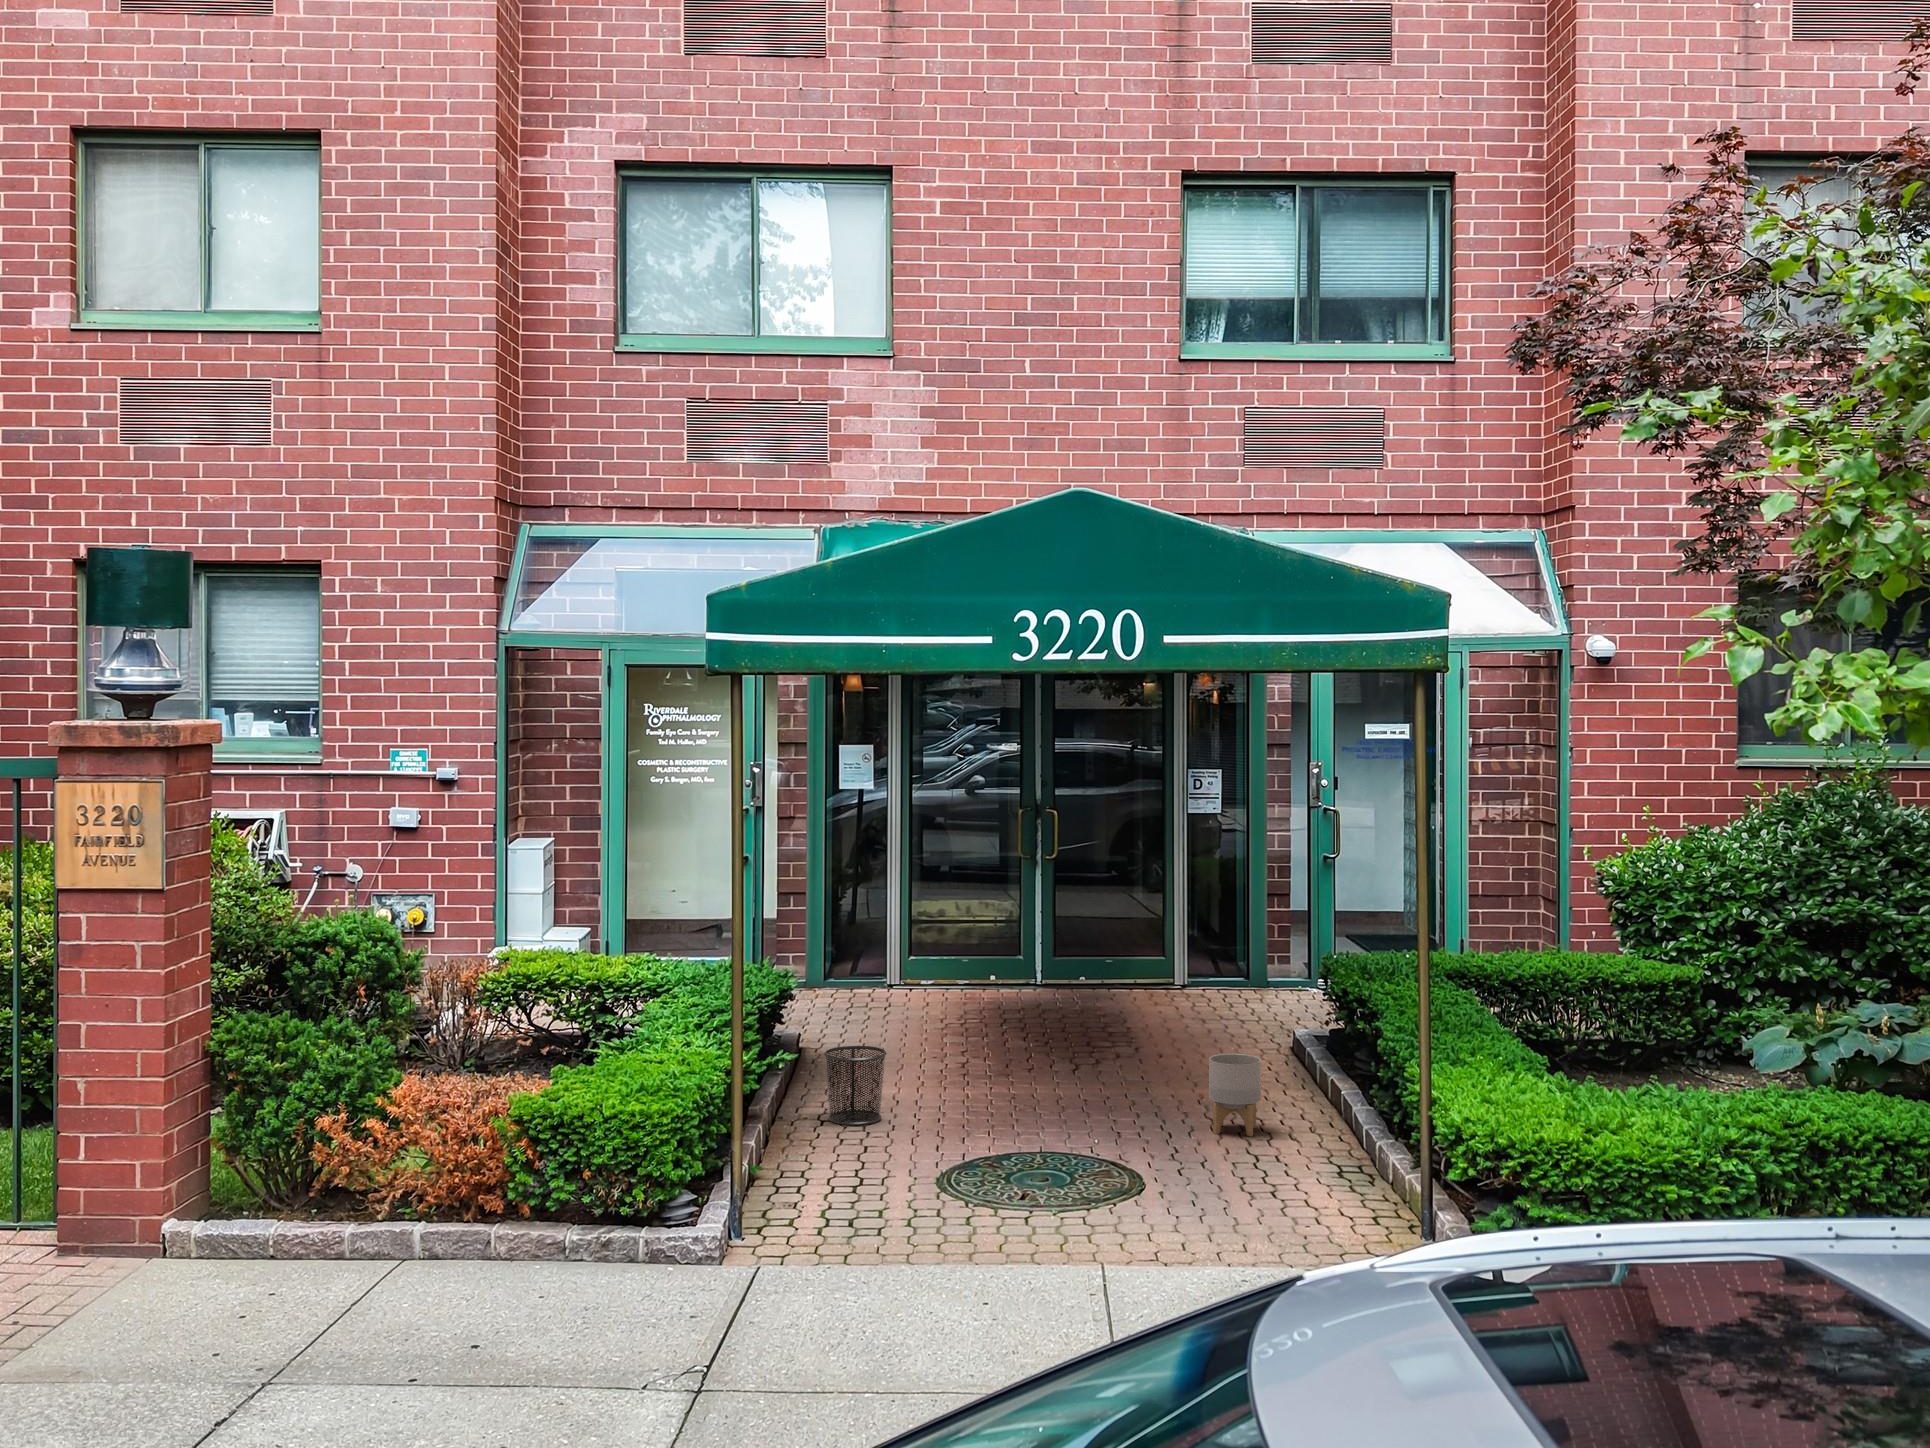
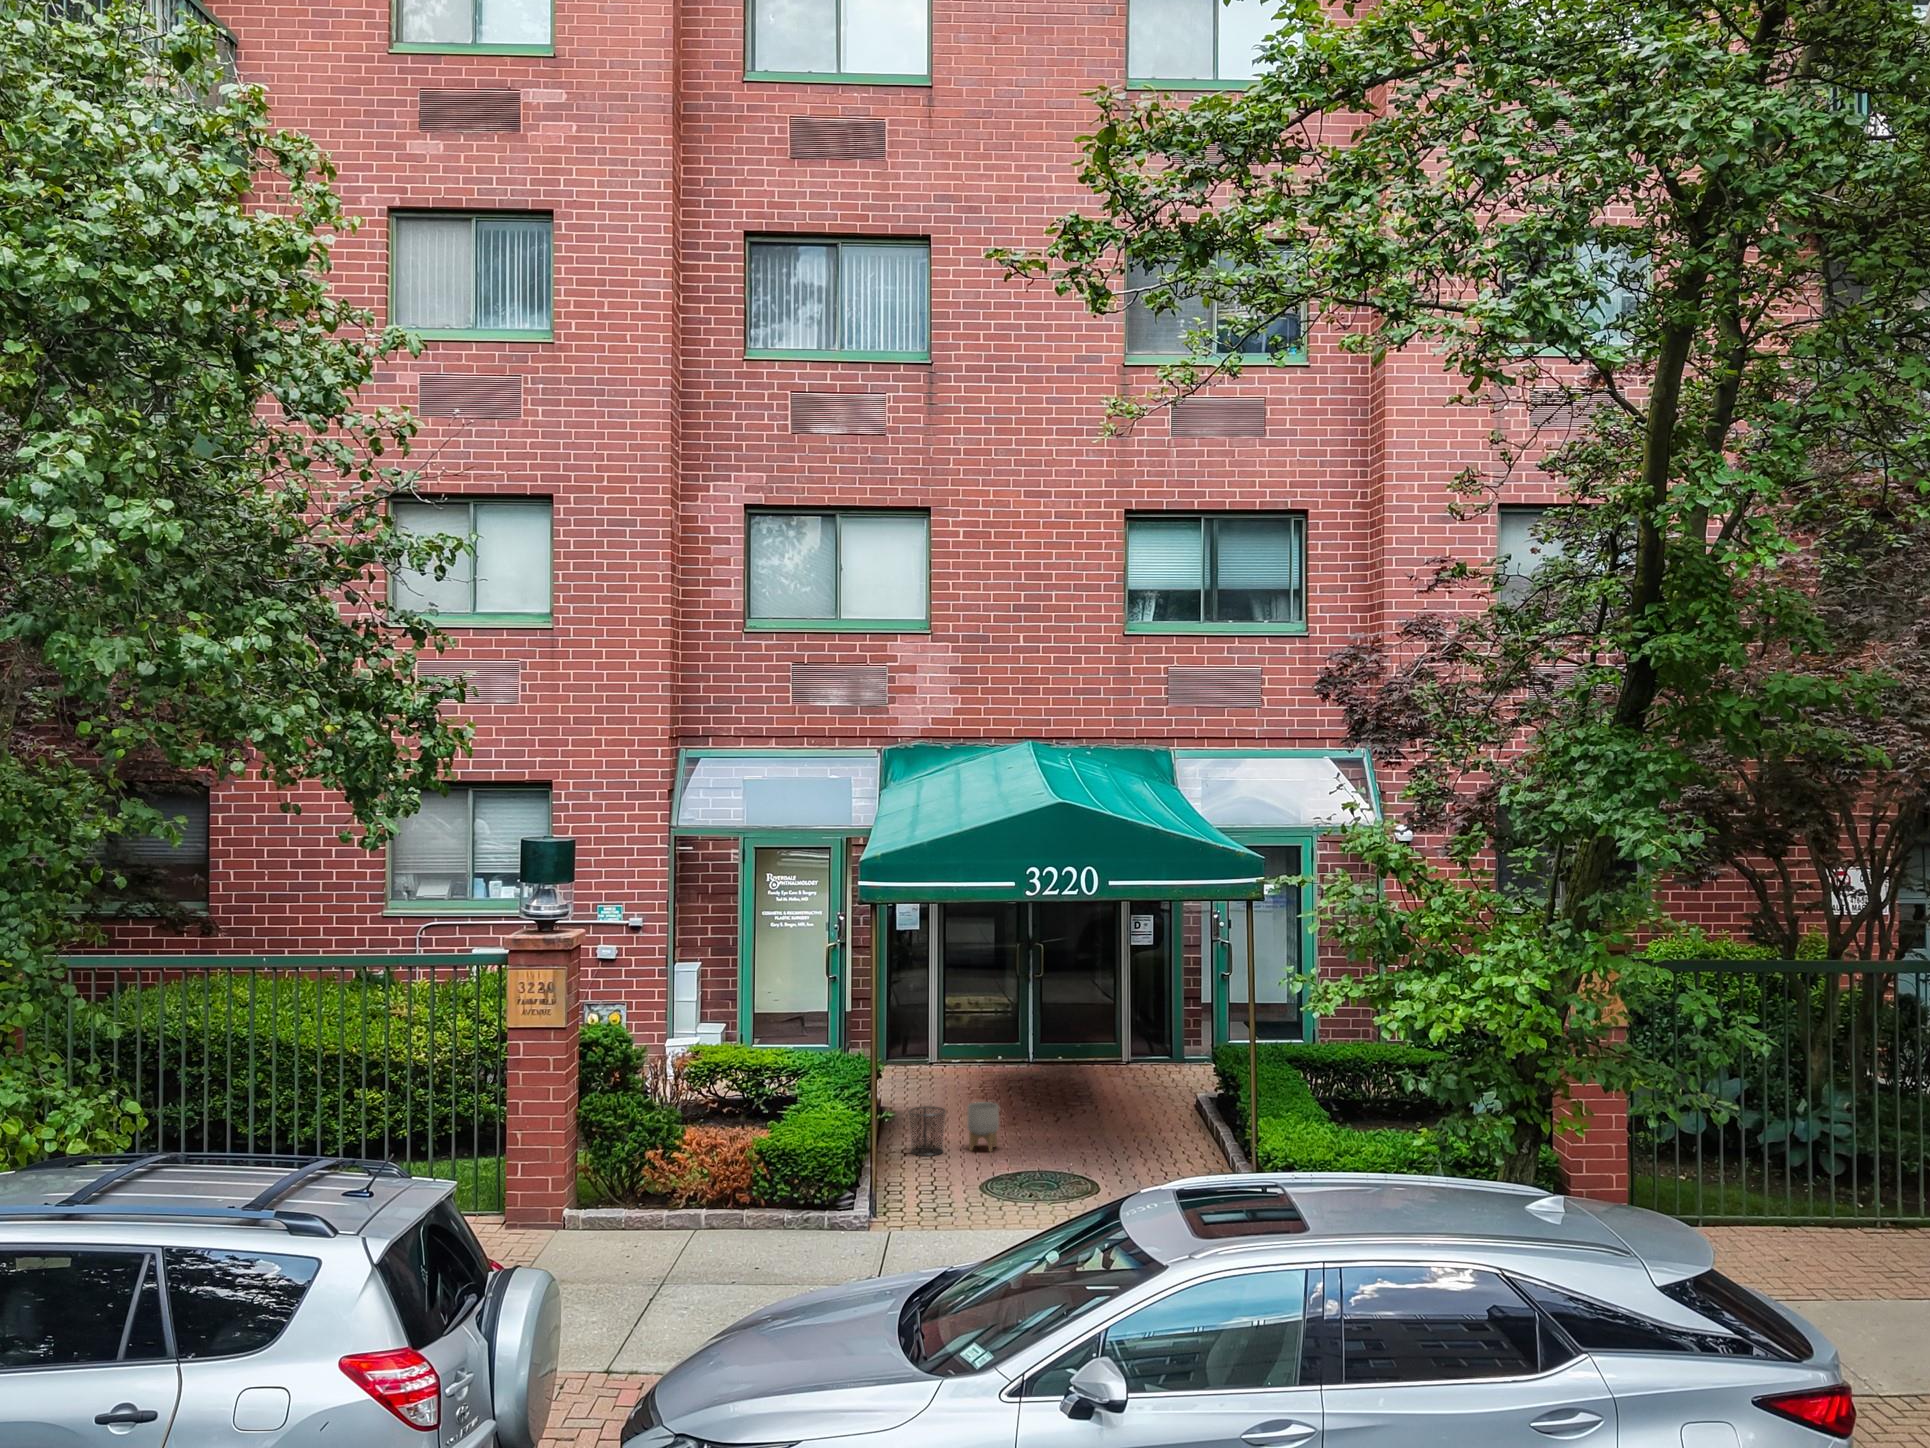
planter: present [1209,1054,1261,1136] -> present [967,1102,999,1152]

